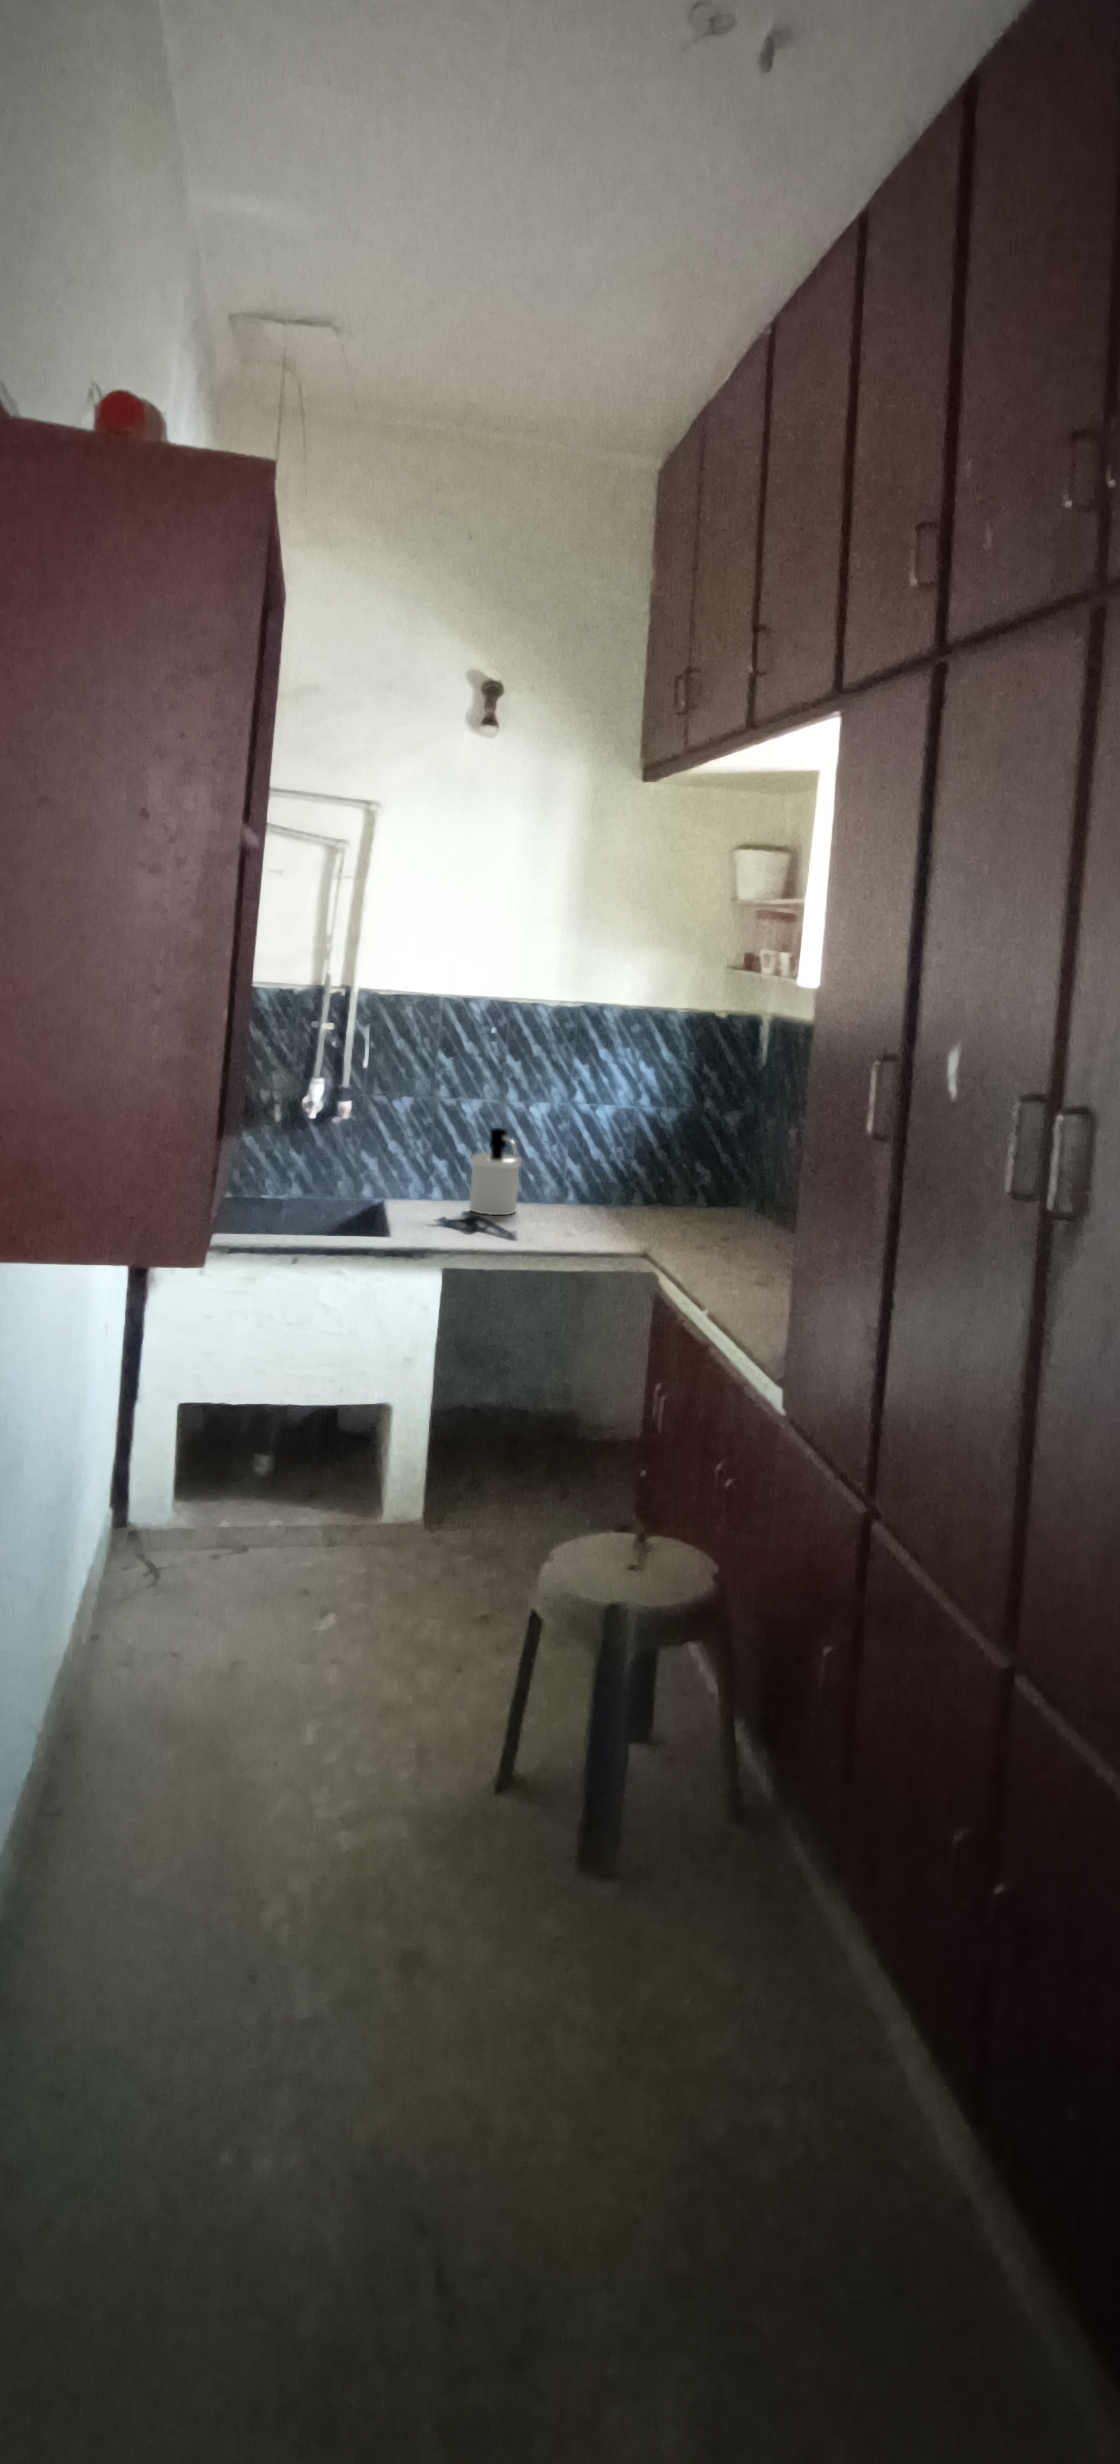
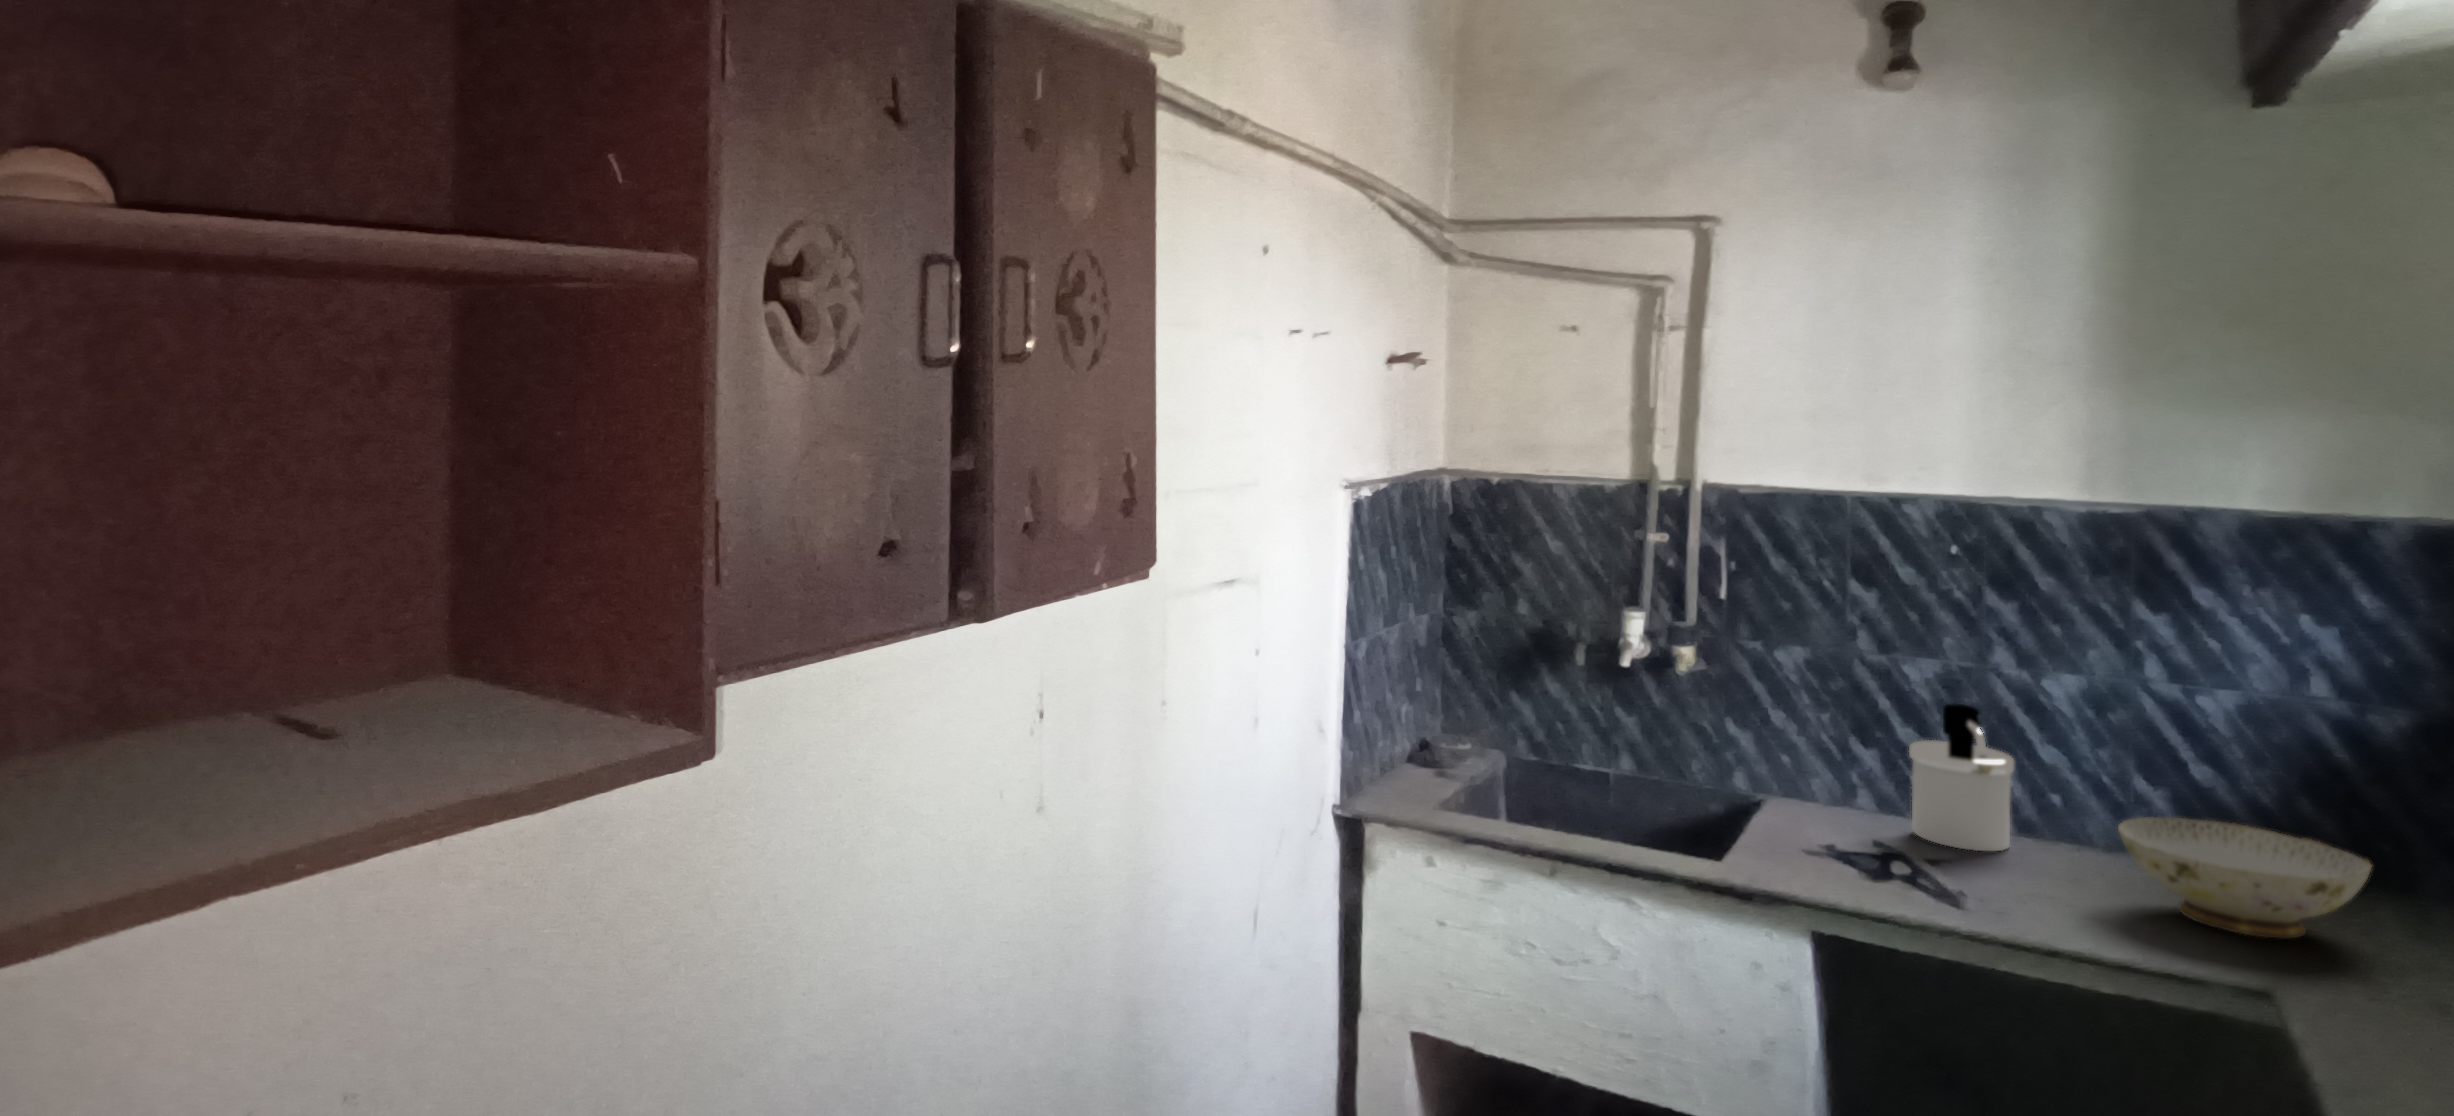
ceramic bowl: none [577,1177,672,1231] -> present [2118,817,2371,938]

